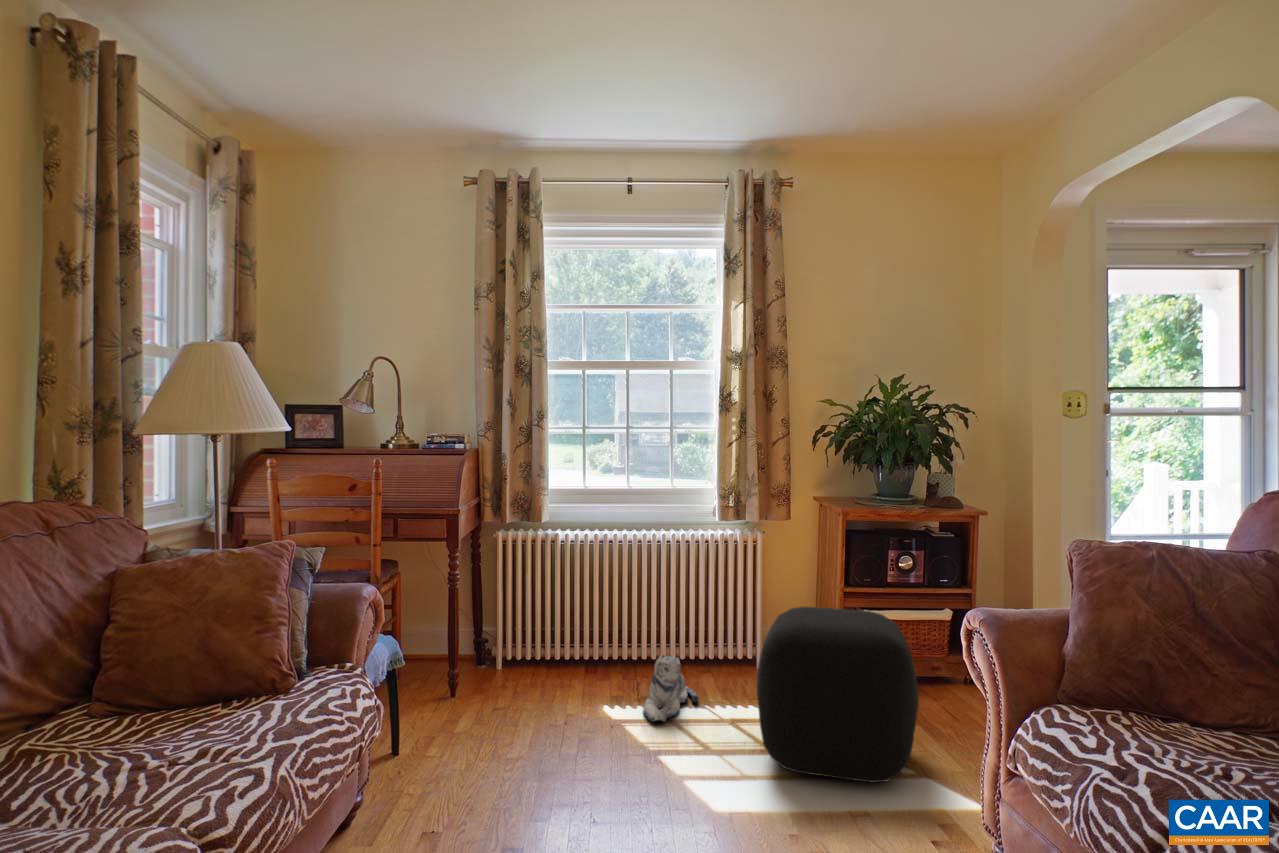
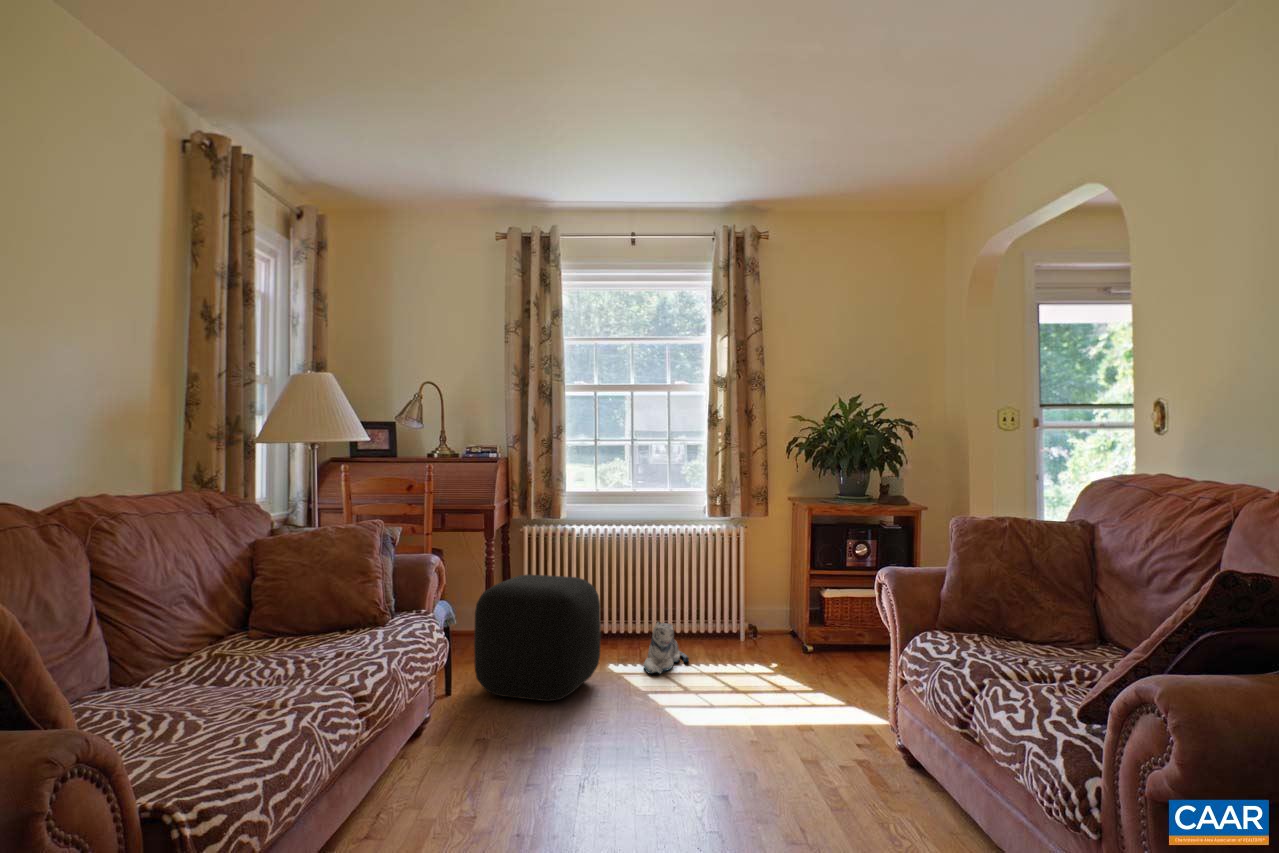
ottoman: present [757,606,919,783] -> present [474,575,601,701]

